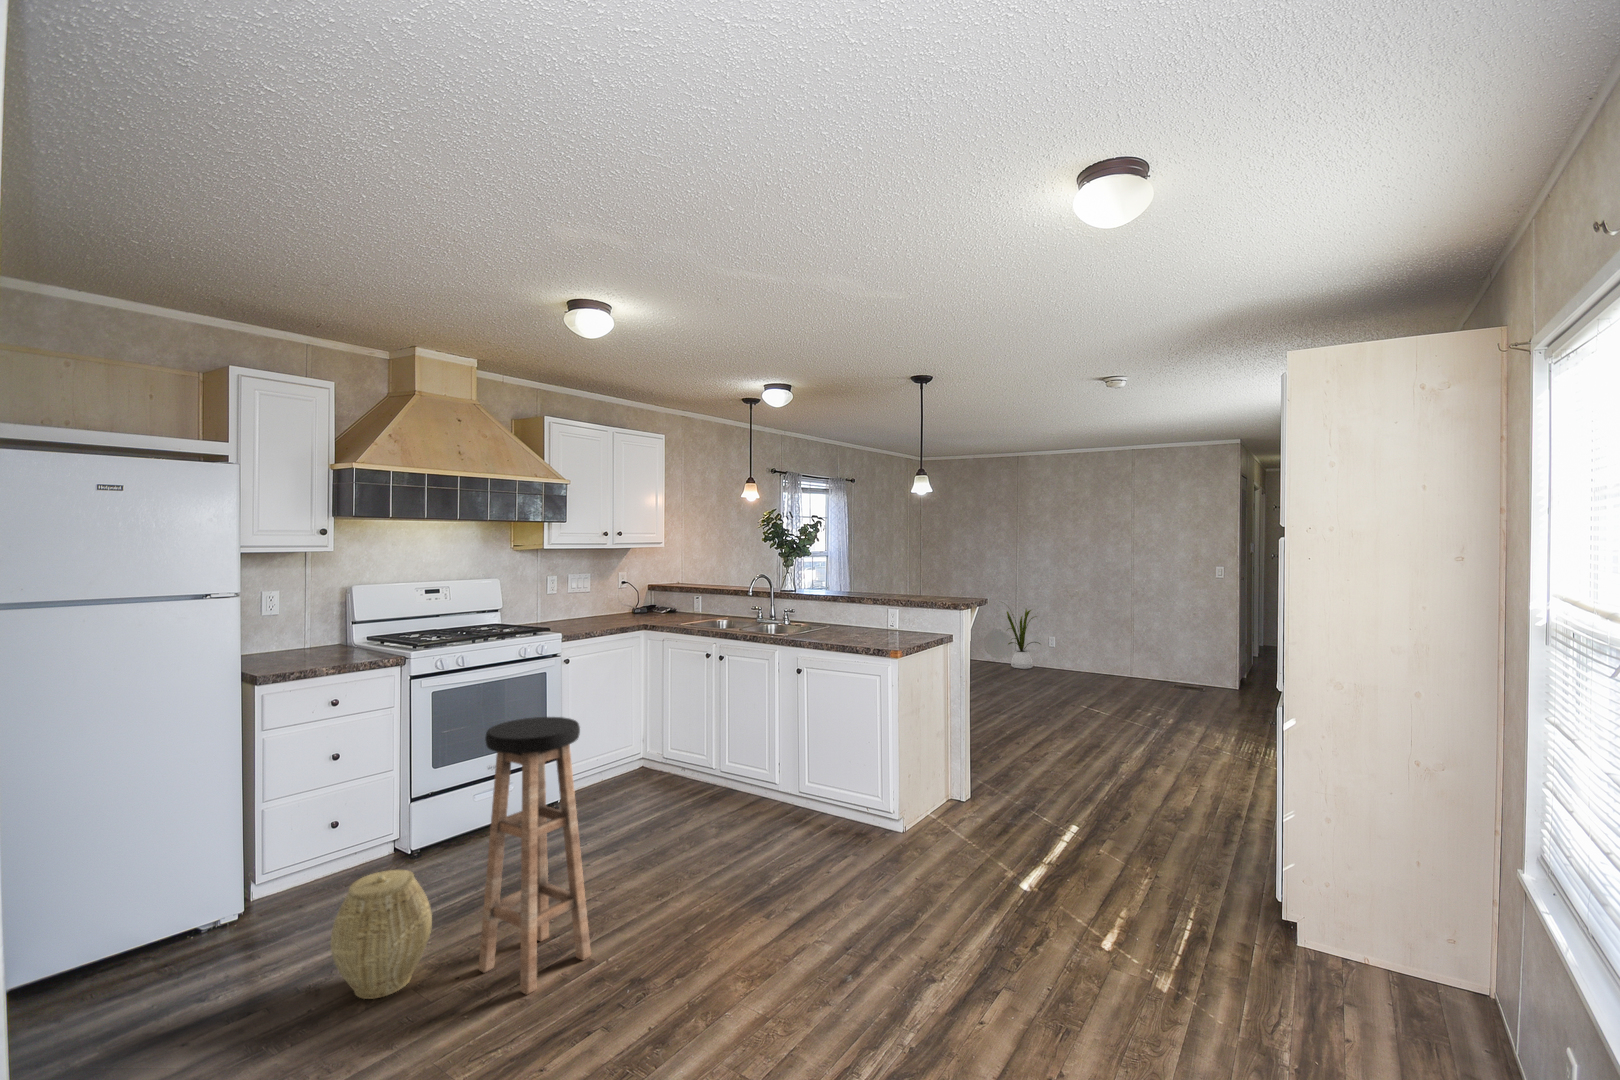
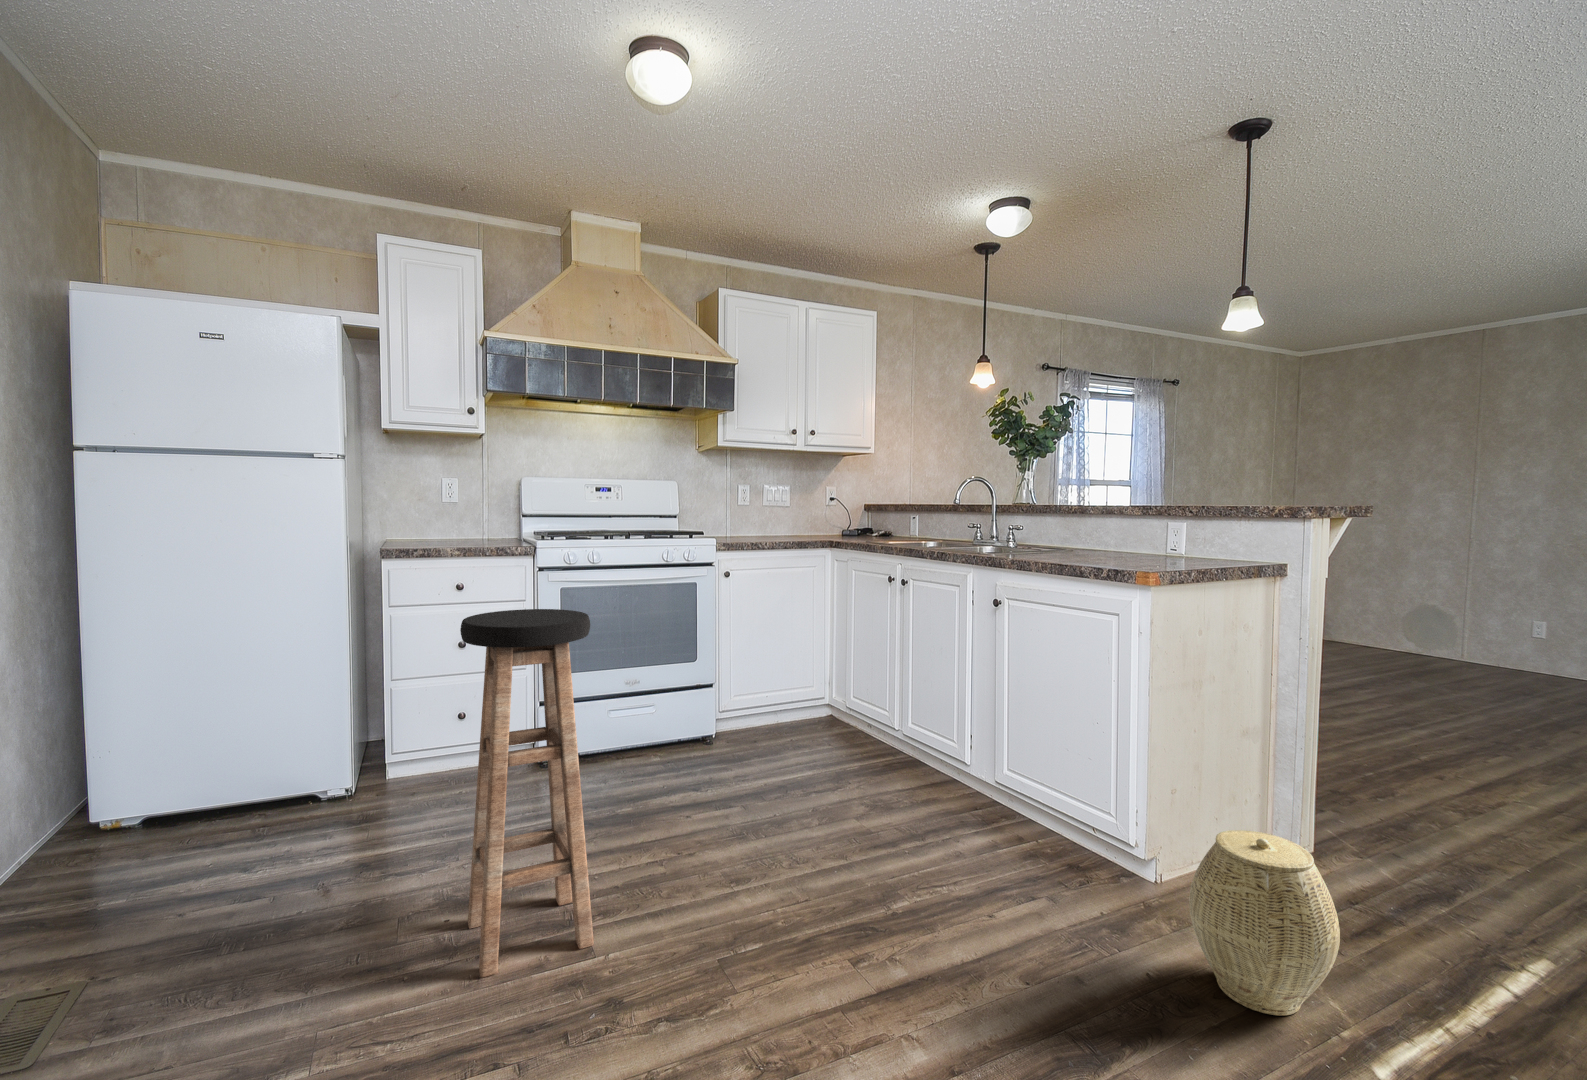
house plant: present [1007,609,1040,669] -> none [1420,561,1505,667]
woven basket: present [331,870,432,999] -> present [1189,830,1340,1016]

